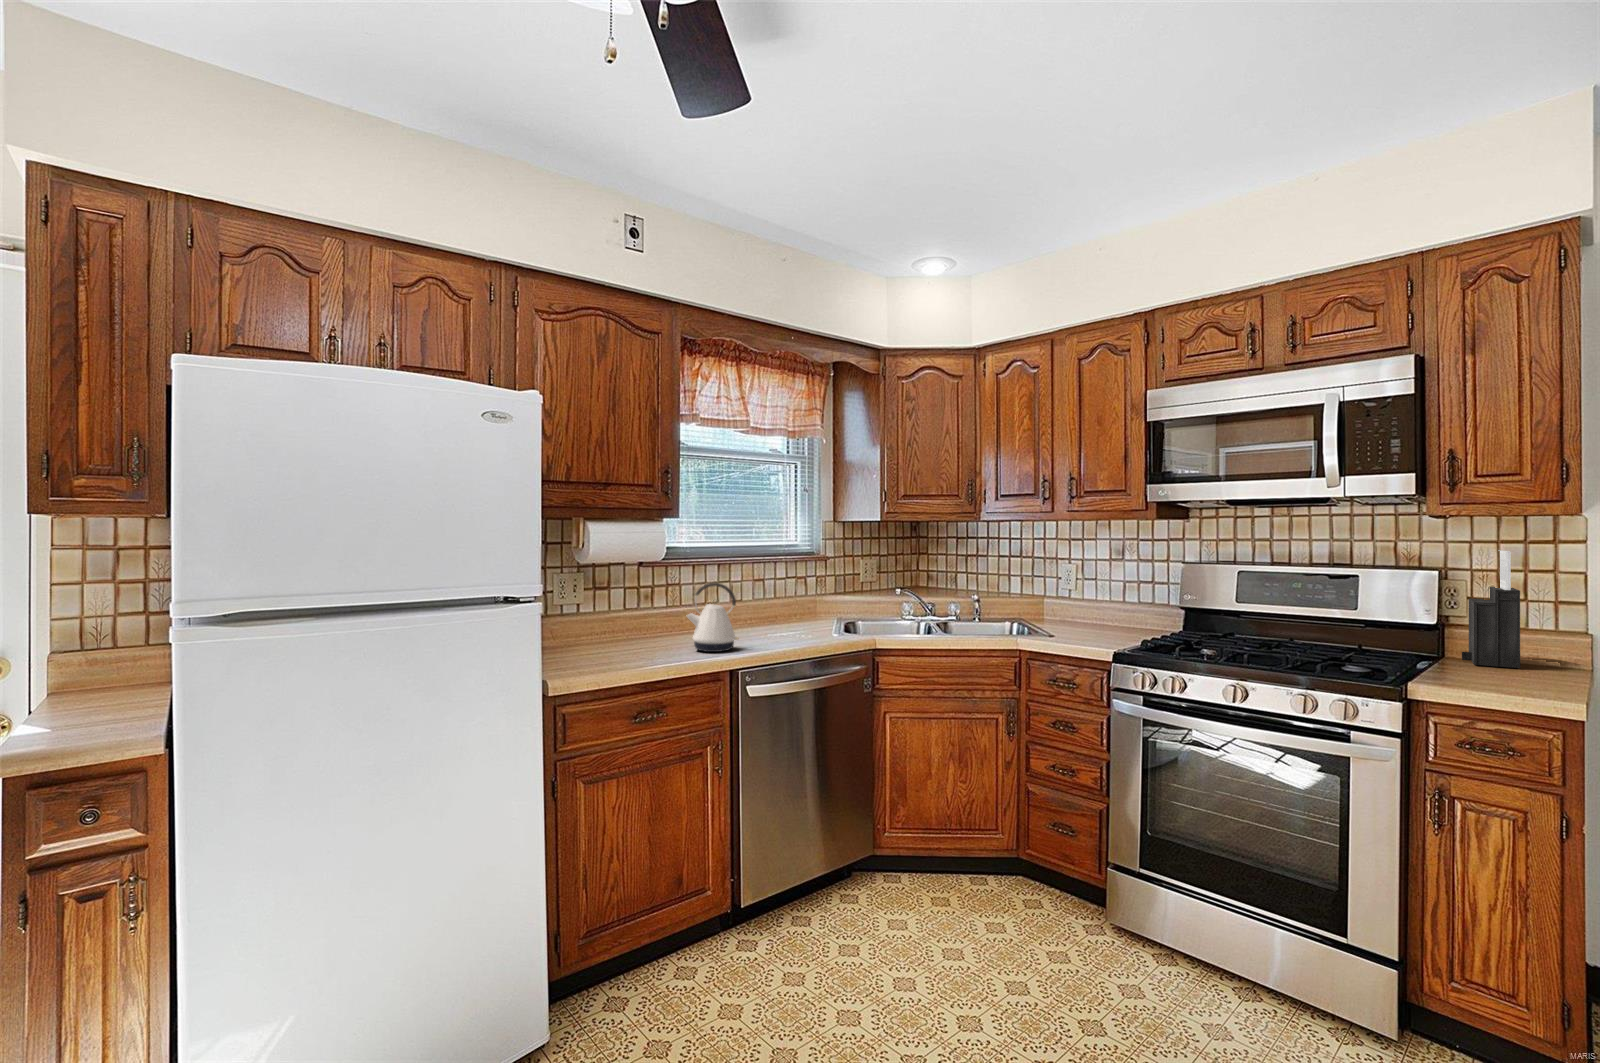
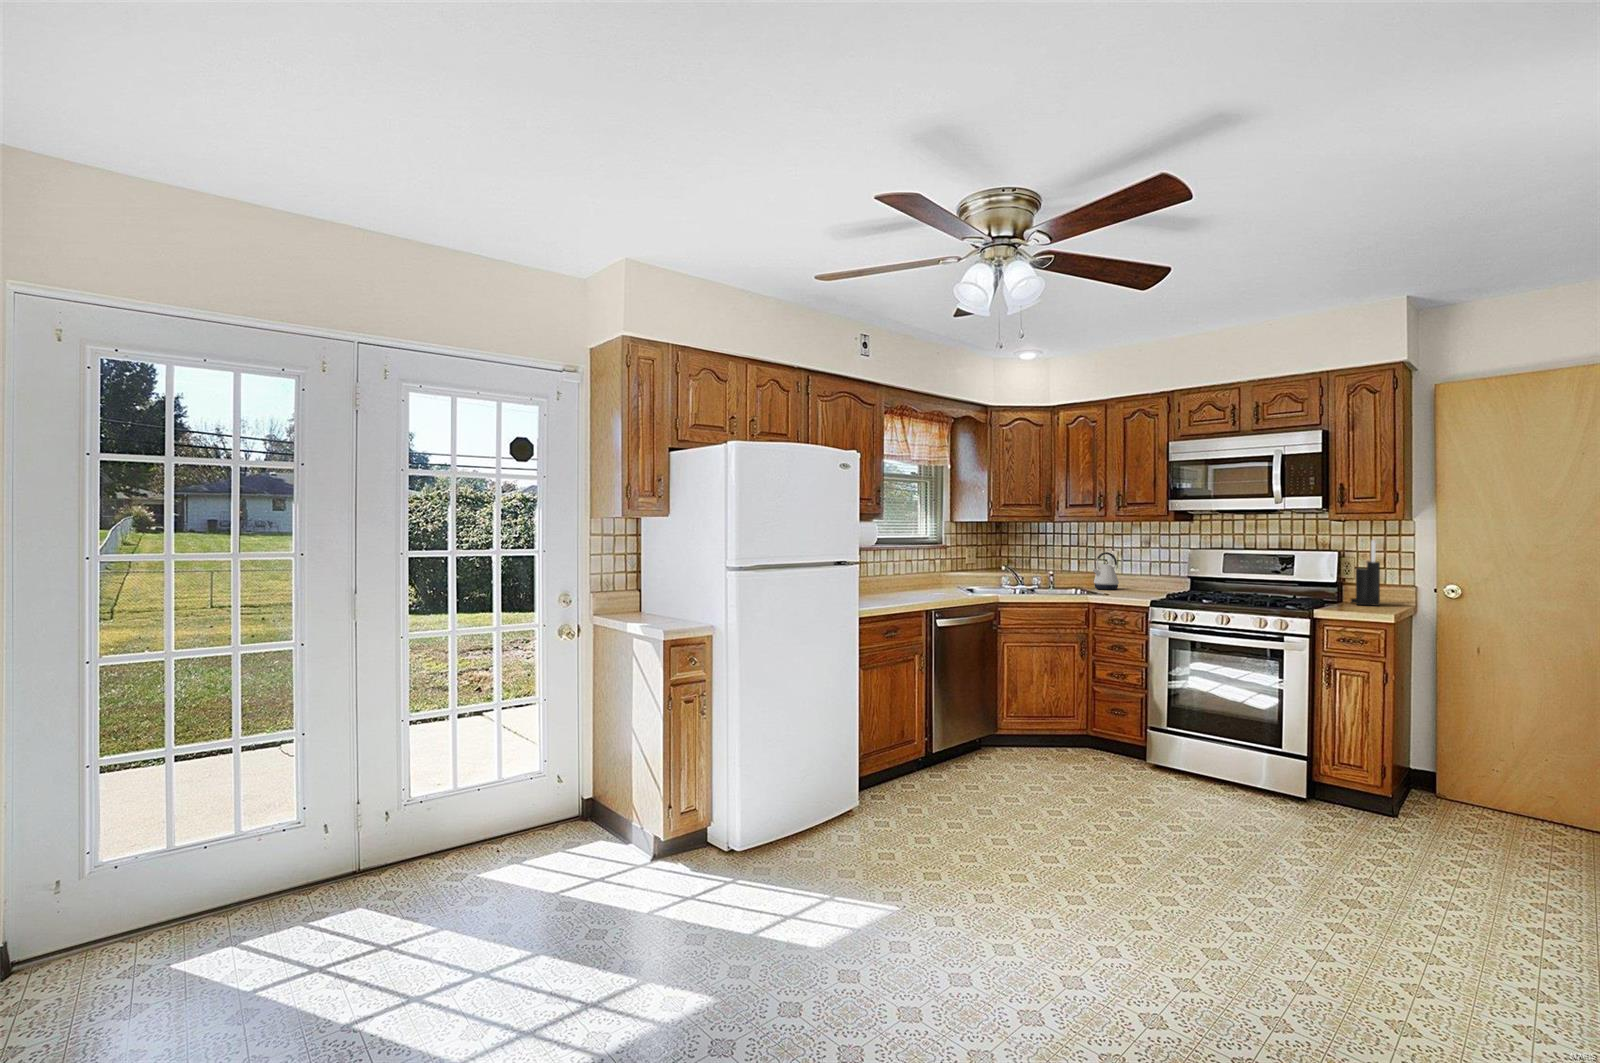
kettle: present [687,583,739,652] -> present [1093,552,1119,590]

